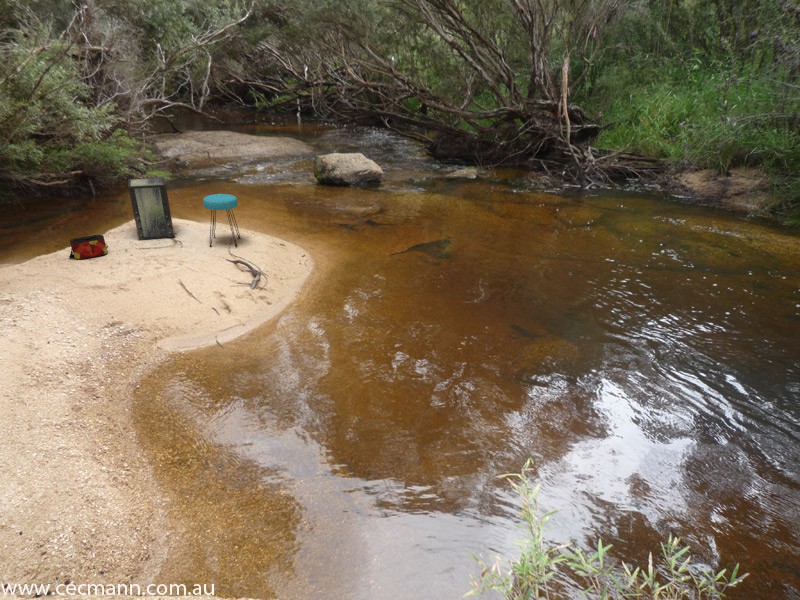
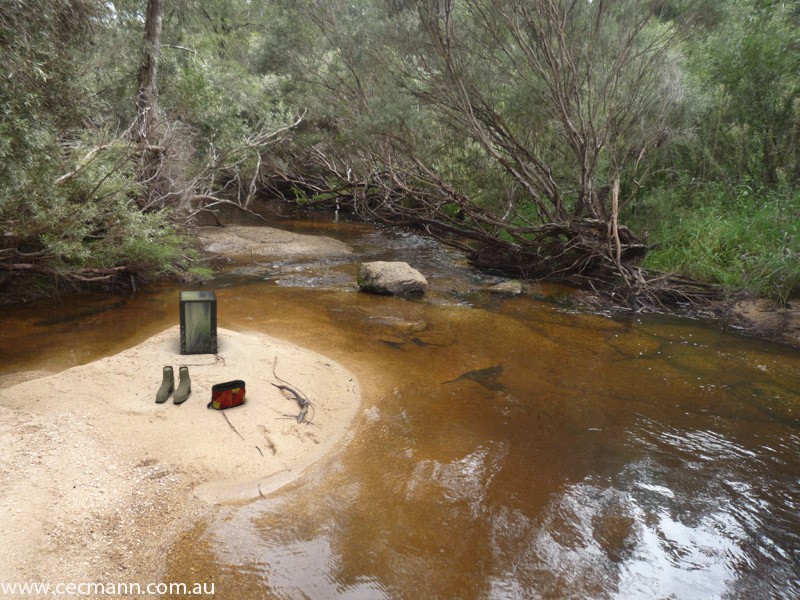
stool: present [203,194,240,247] -> none [253,312,288,368]
bag: present [69,235,108,260] -> present [207,380,246,409]
boots: none [116,244,150,277] -> present [156,366,191,403]

